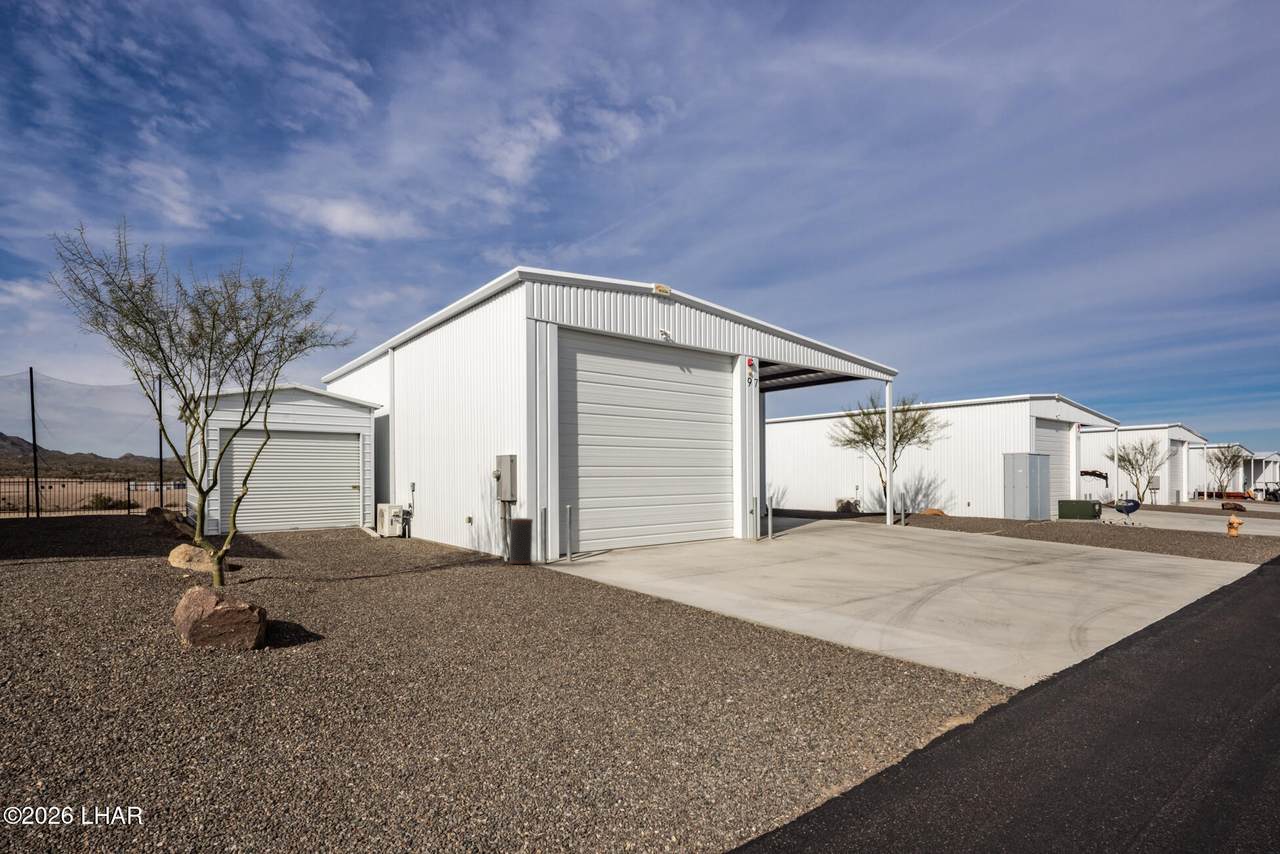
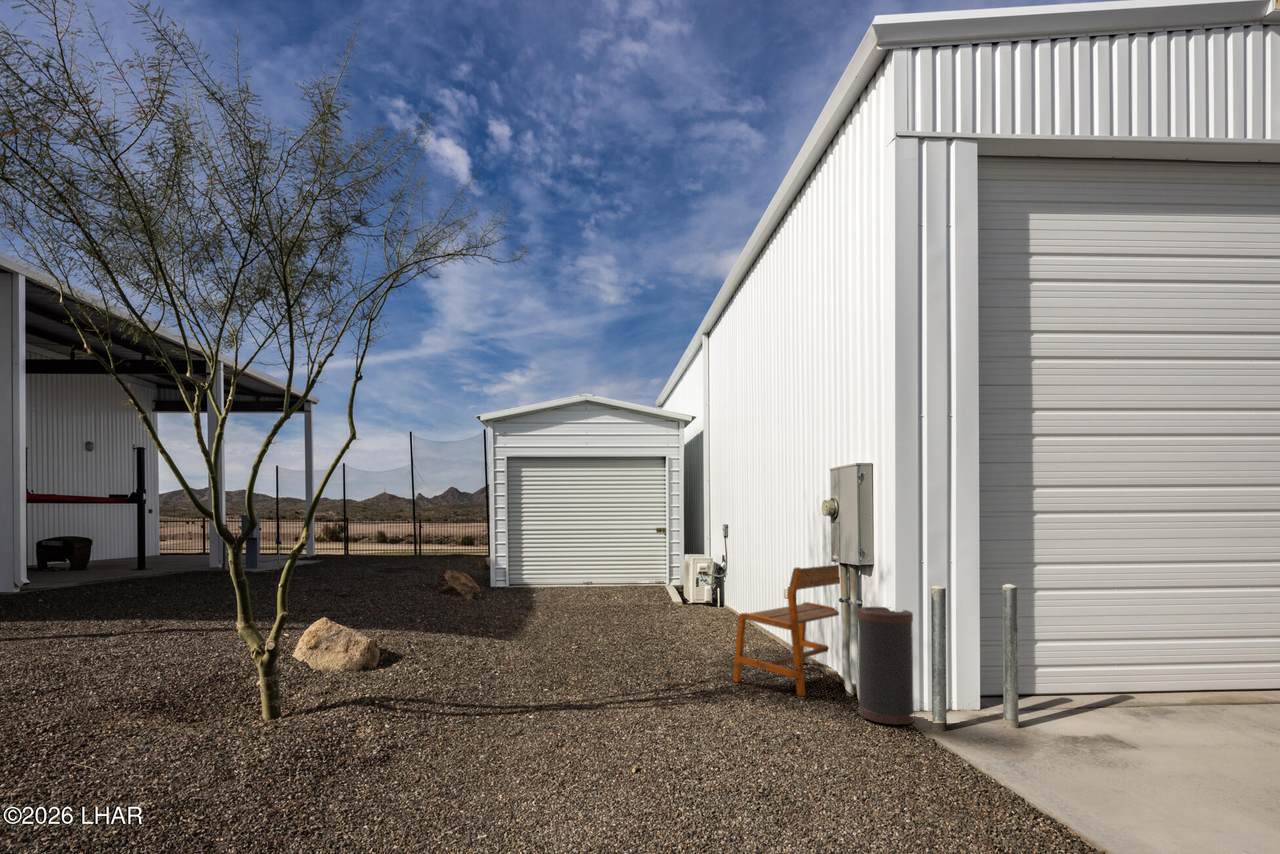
bench: none [448,501,507,562] -> present [733,564,840,696]

